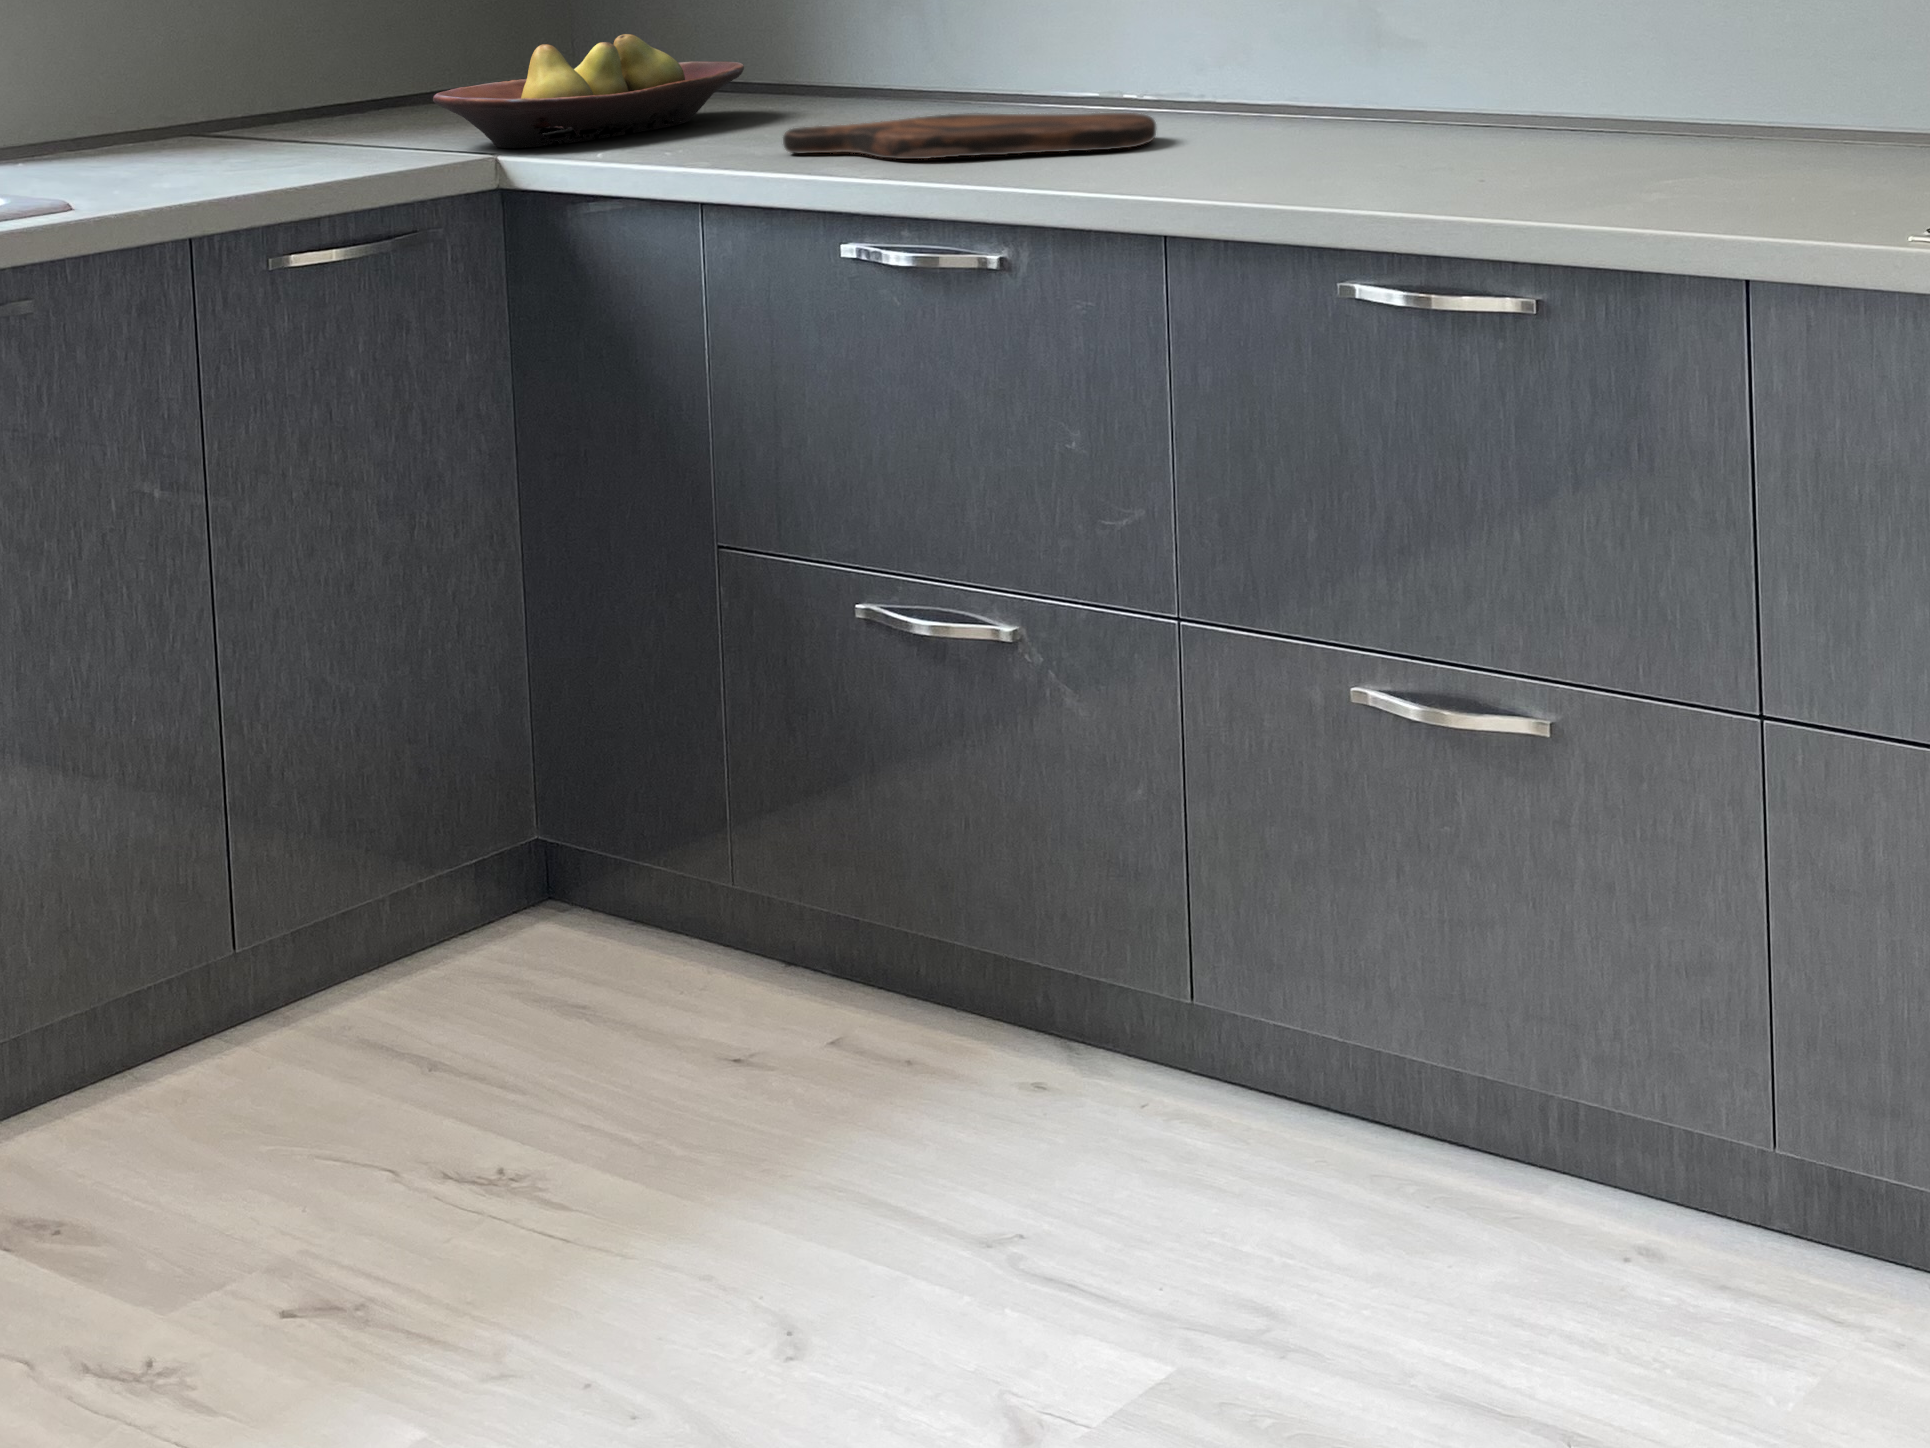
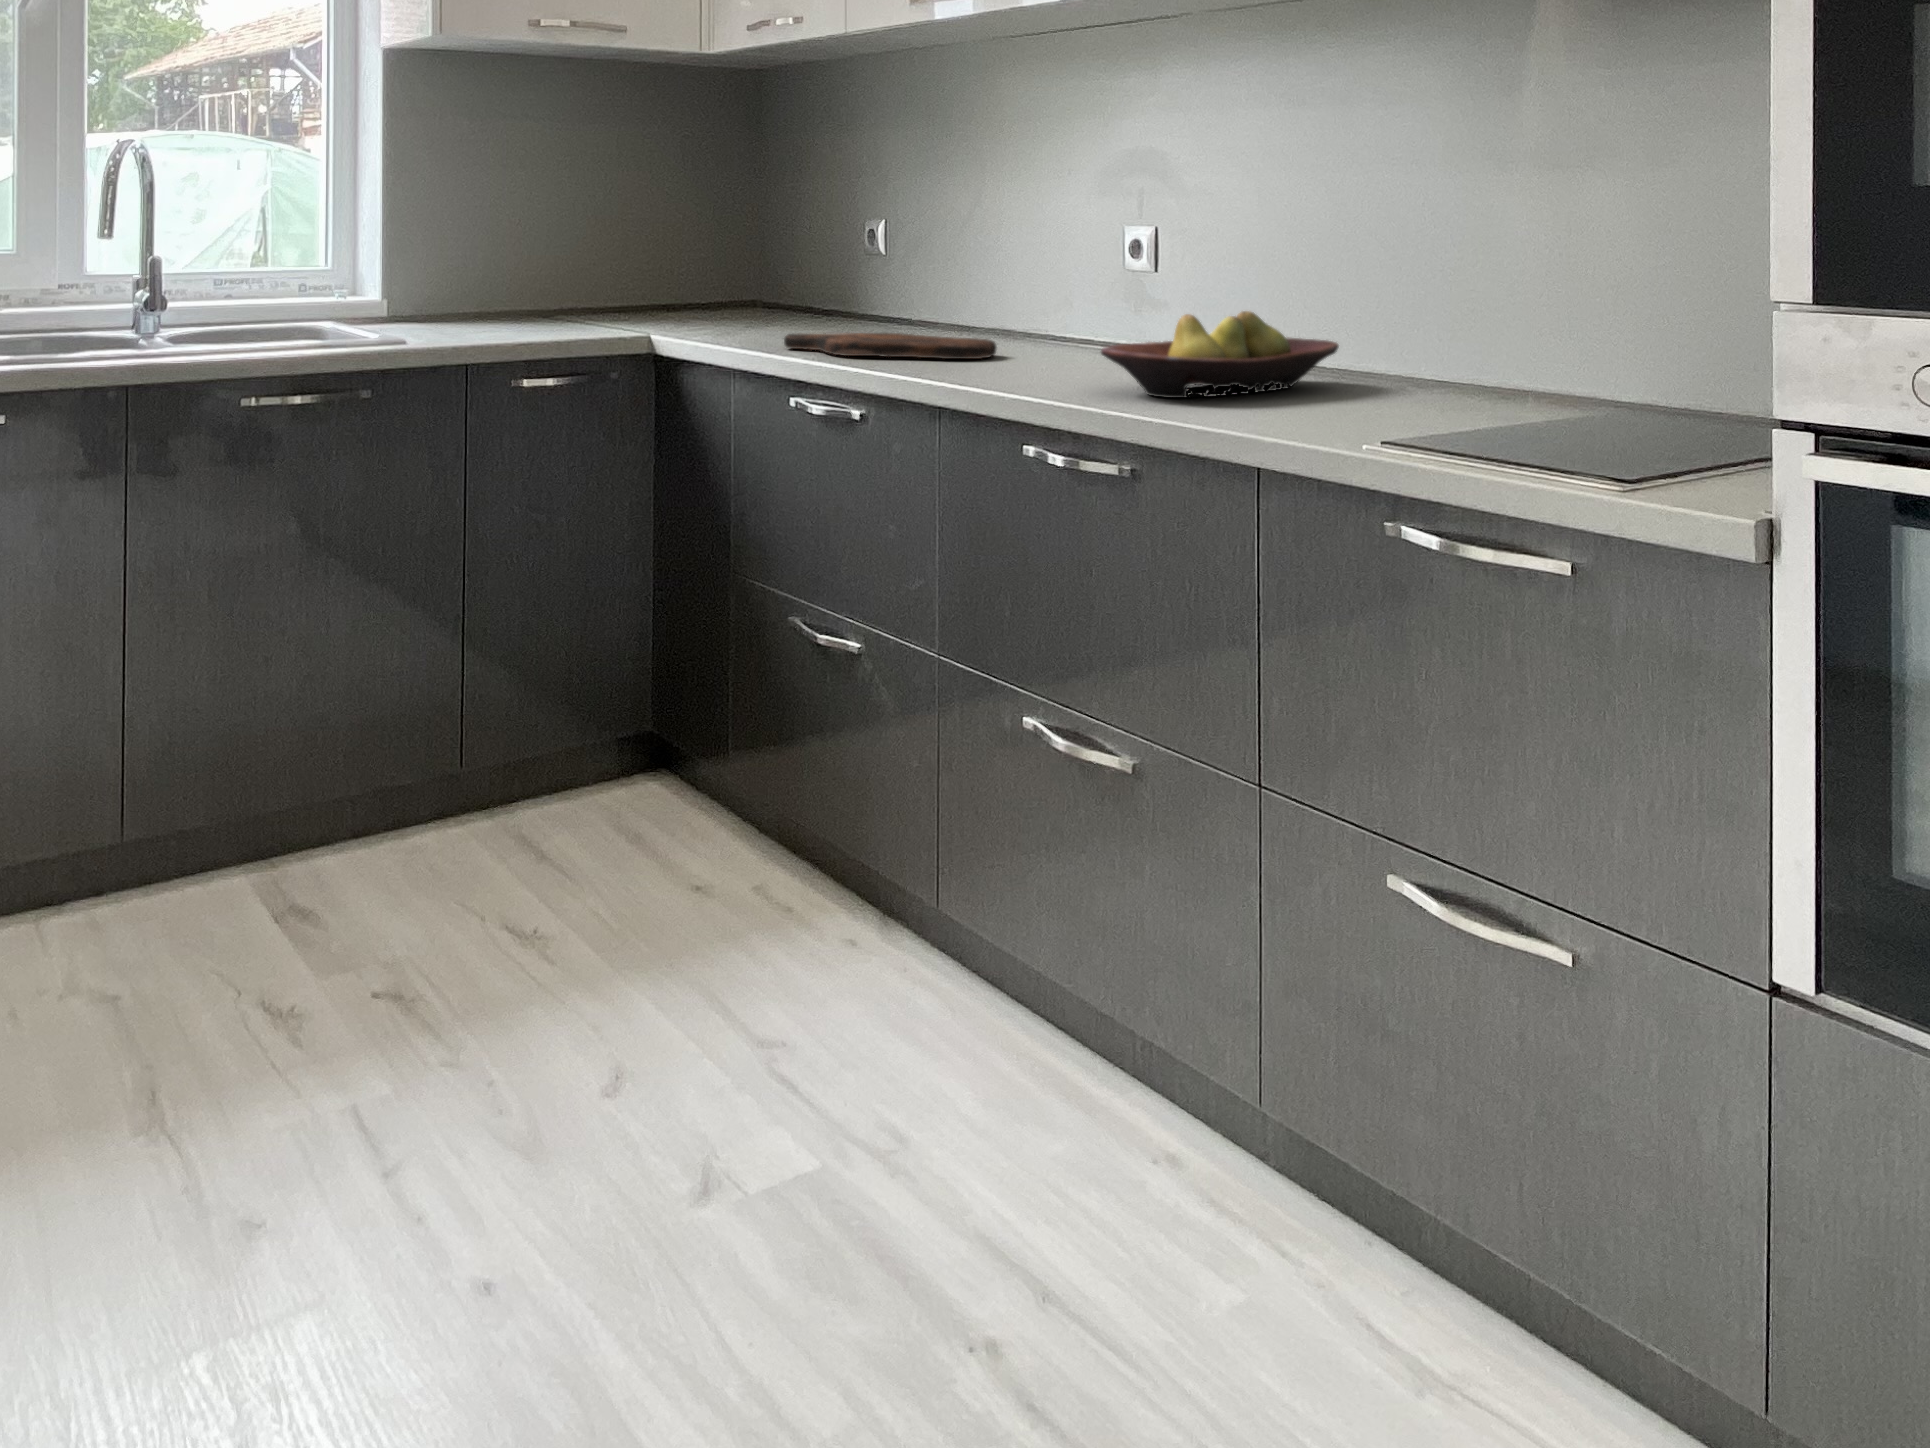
fruit bowl: present [433,34,744,148] -> present [1101,311,1339,398]

